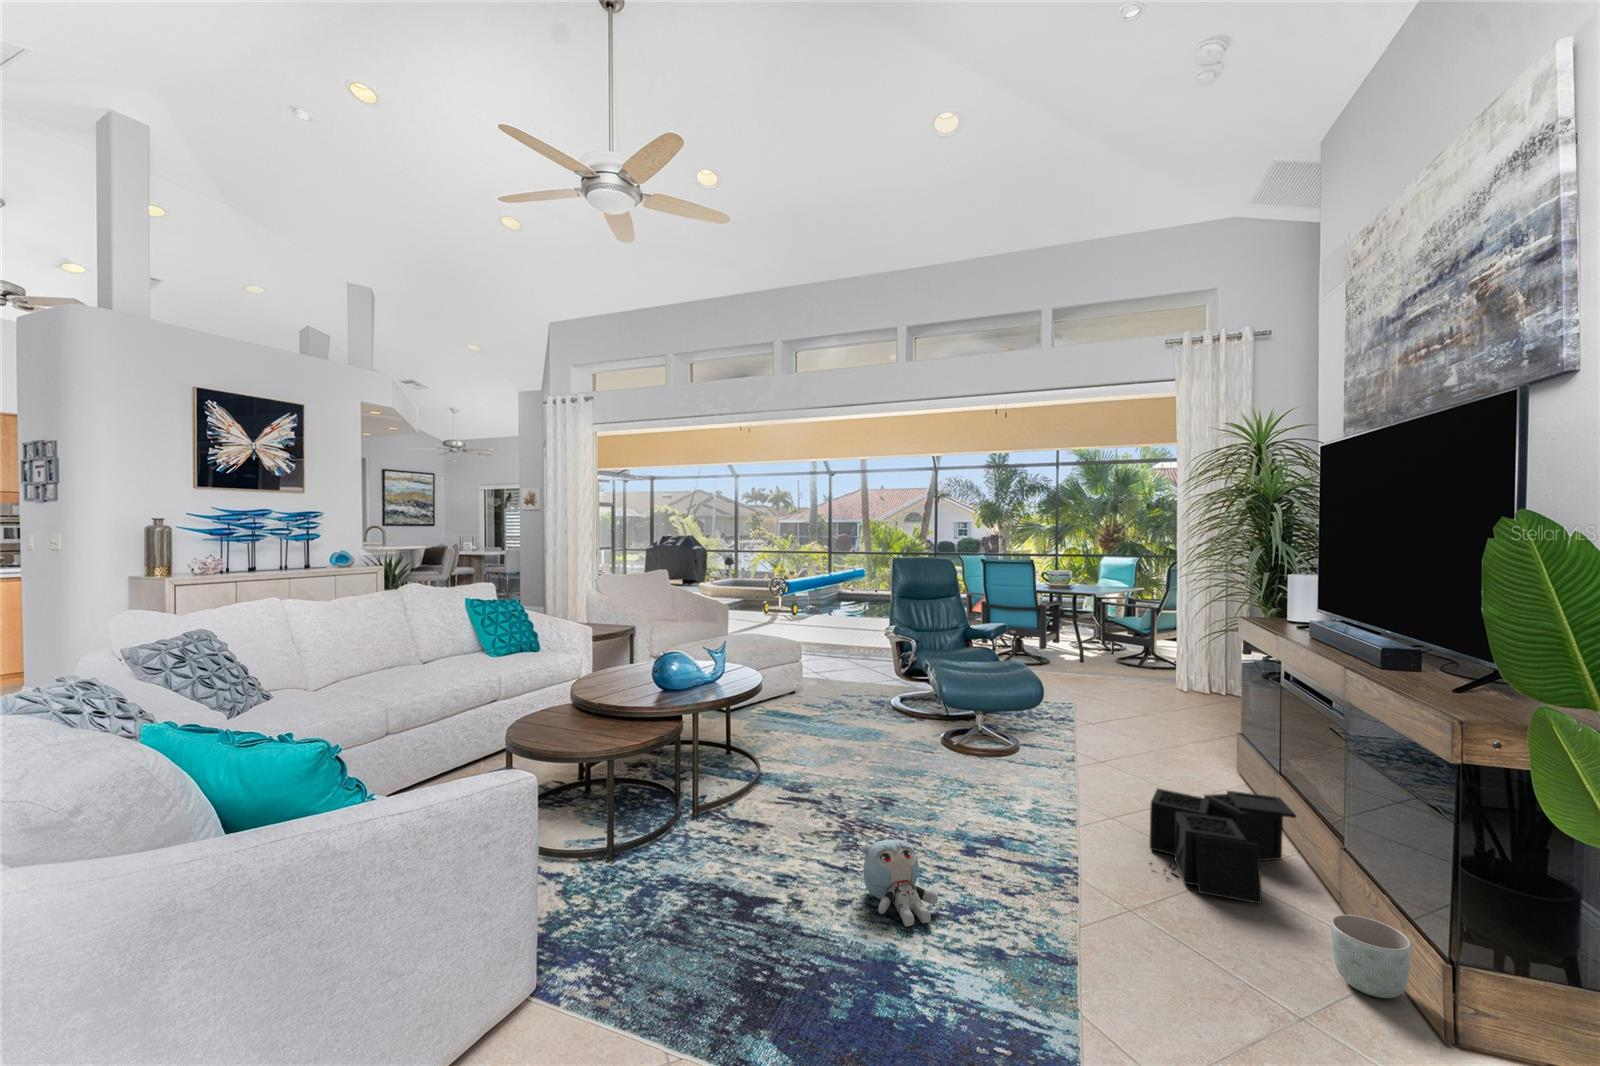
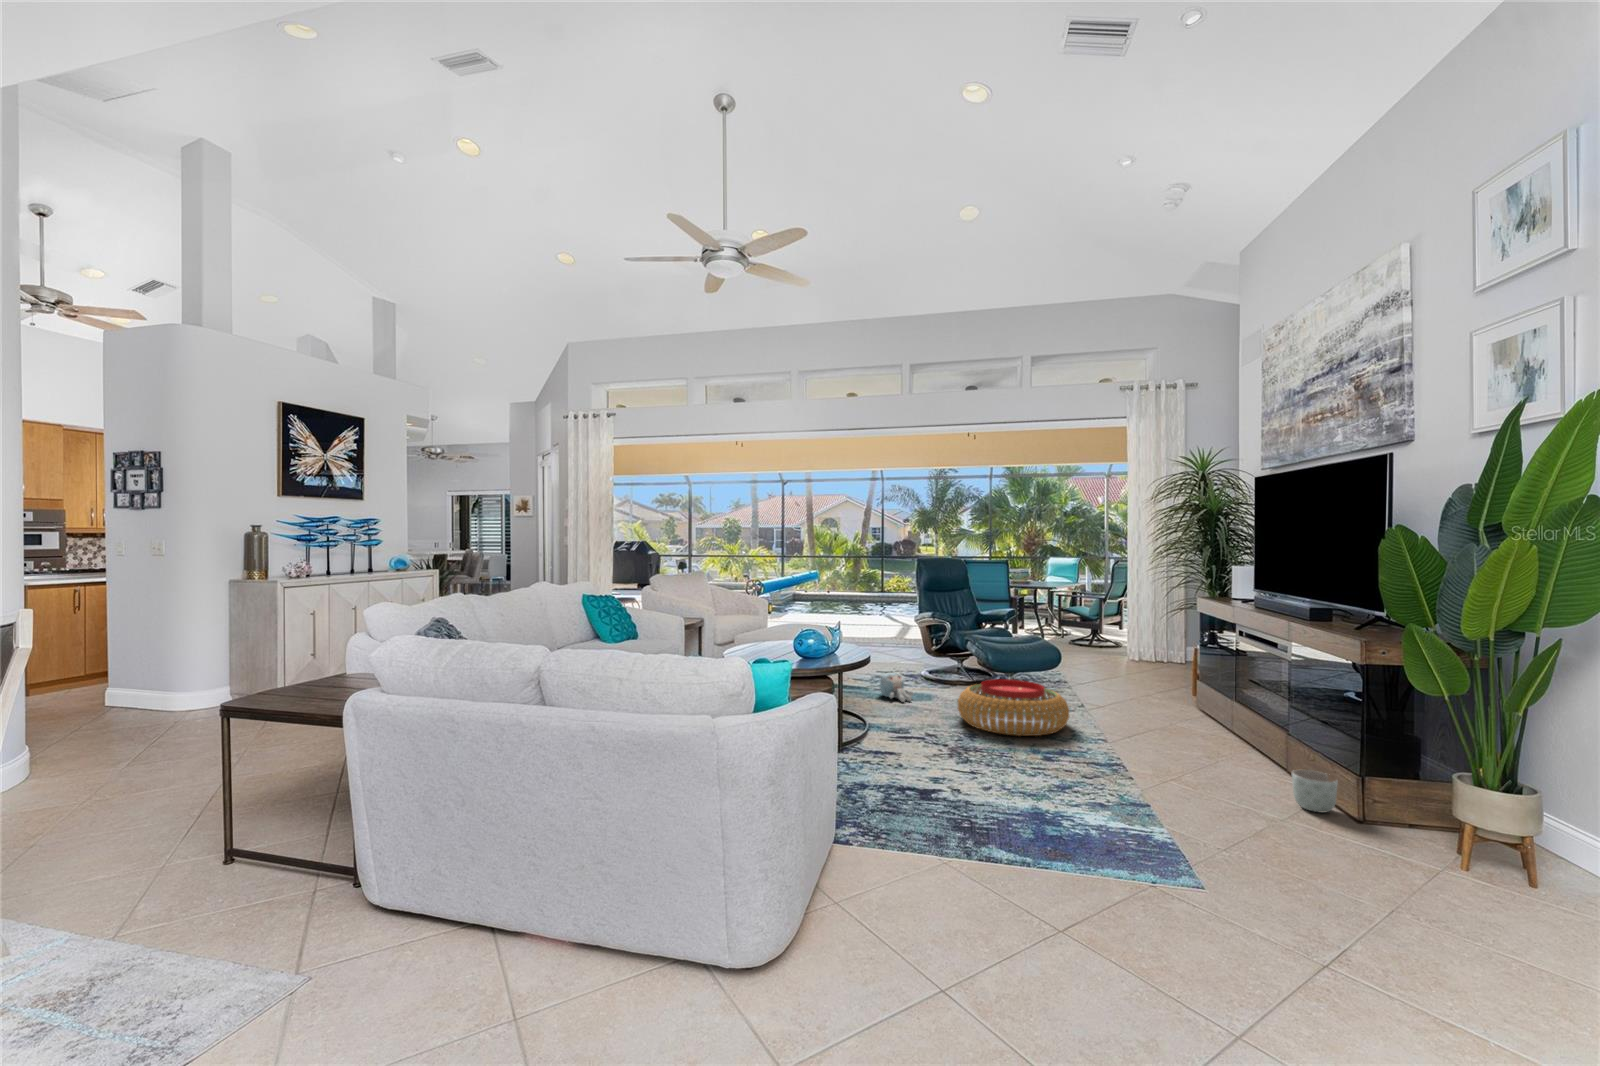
pouf: none [892,719,1039,804] -> present [958,679,1069,736]
storage bin: present [1150,789,1296,904] -> none [1159,714,1253,777]
plush toy: present [862,839,938,927] -> present [880,673,913,702]

